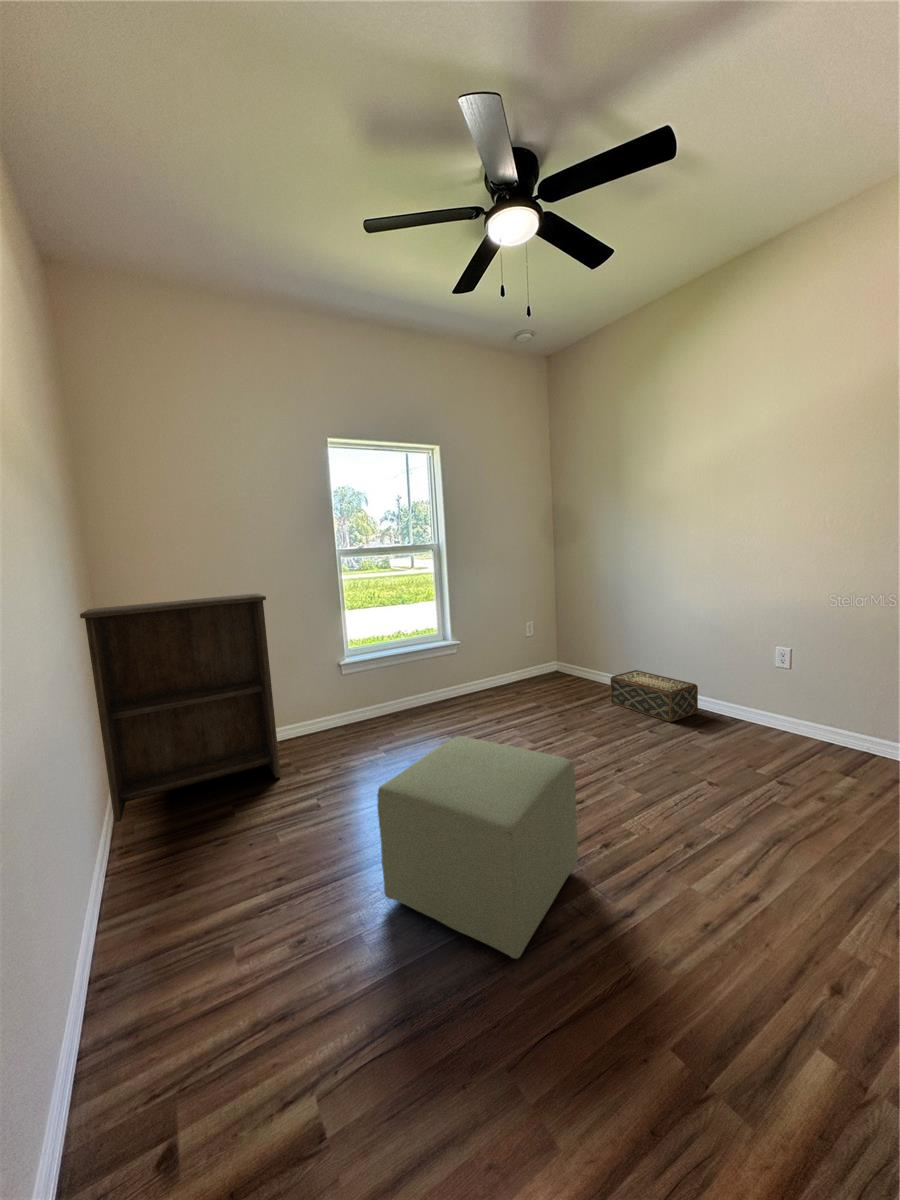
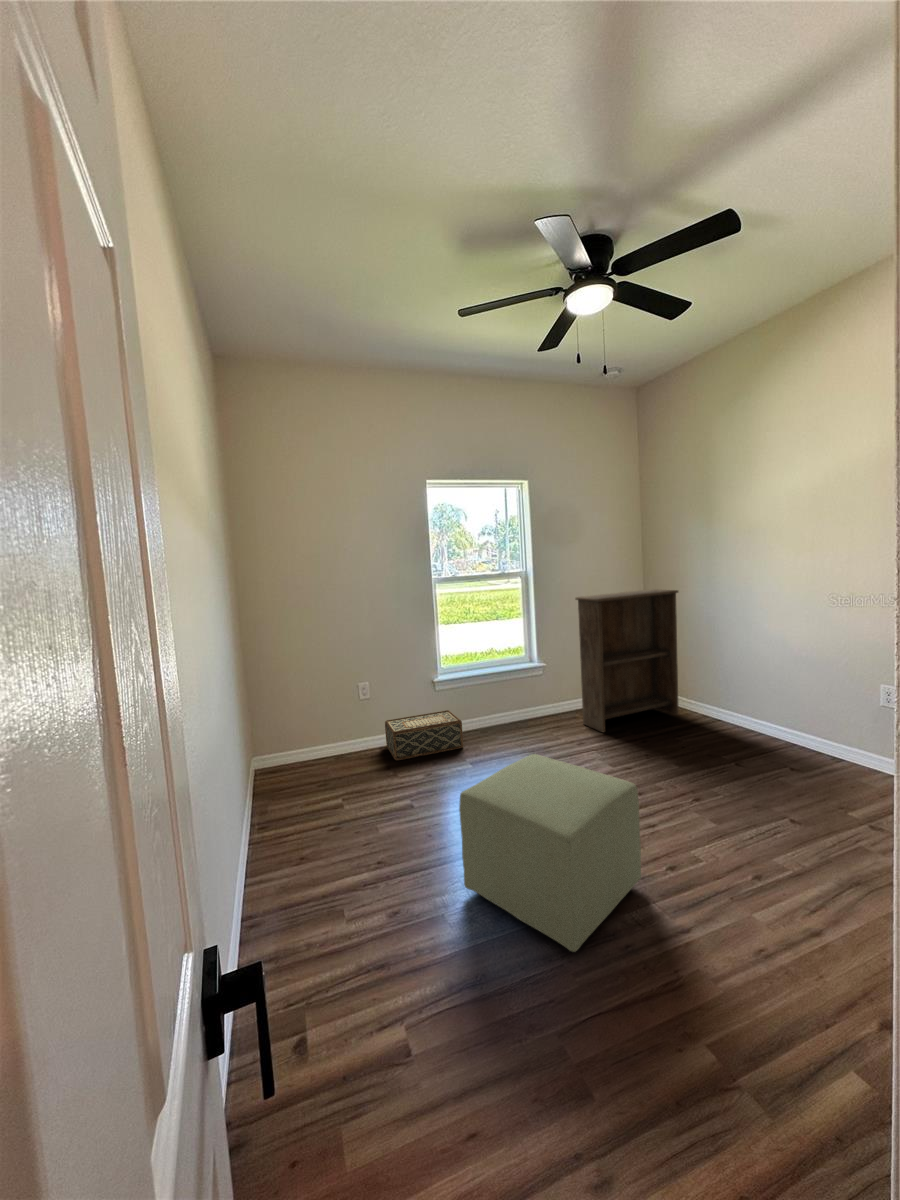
bookshelf: present [80,593,281,823] -> present [575,589,679,732]
woven basket: present [610,670,698,722] -> present [385,710,463,760]

